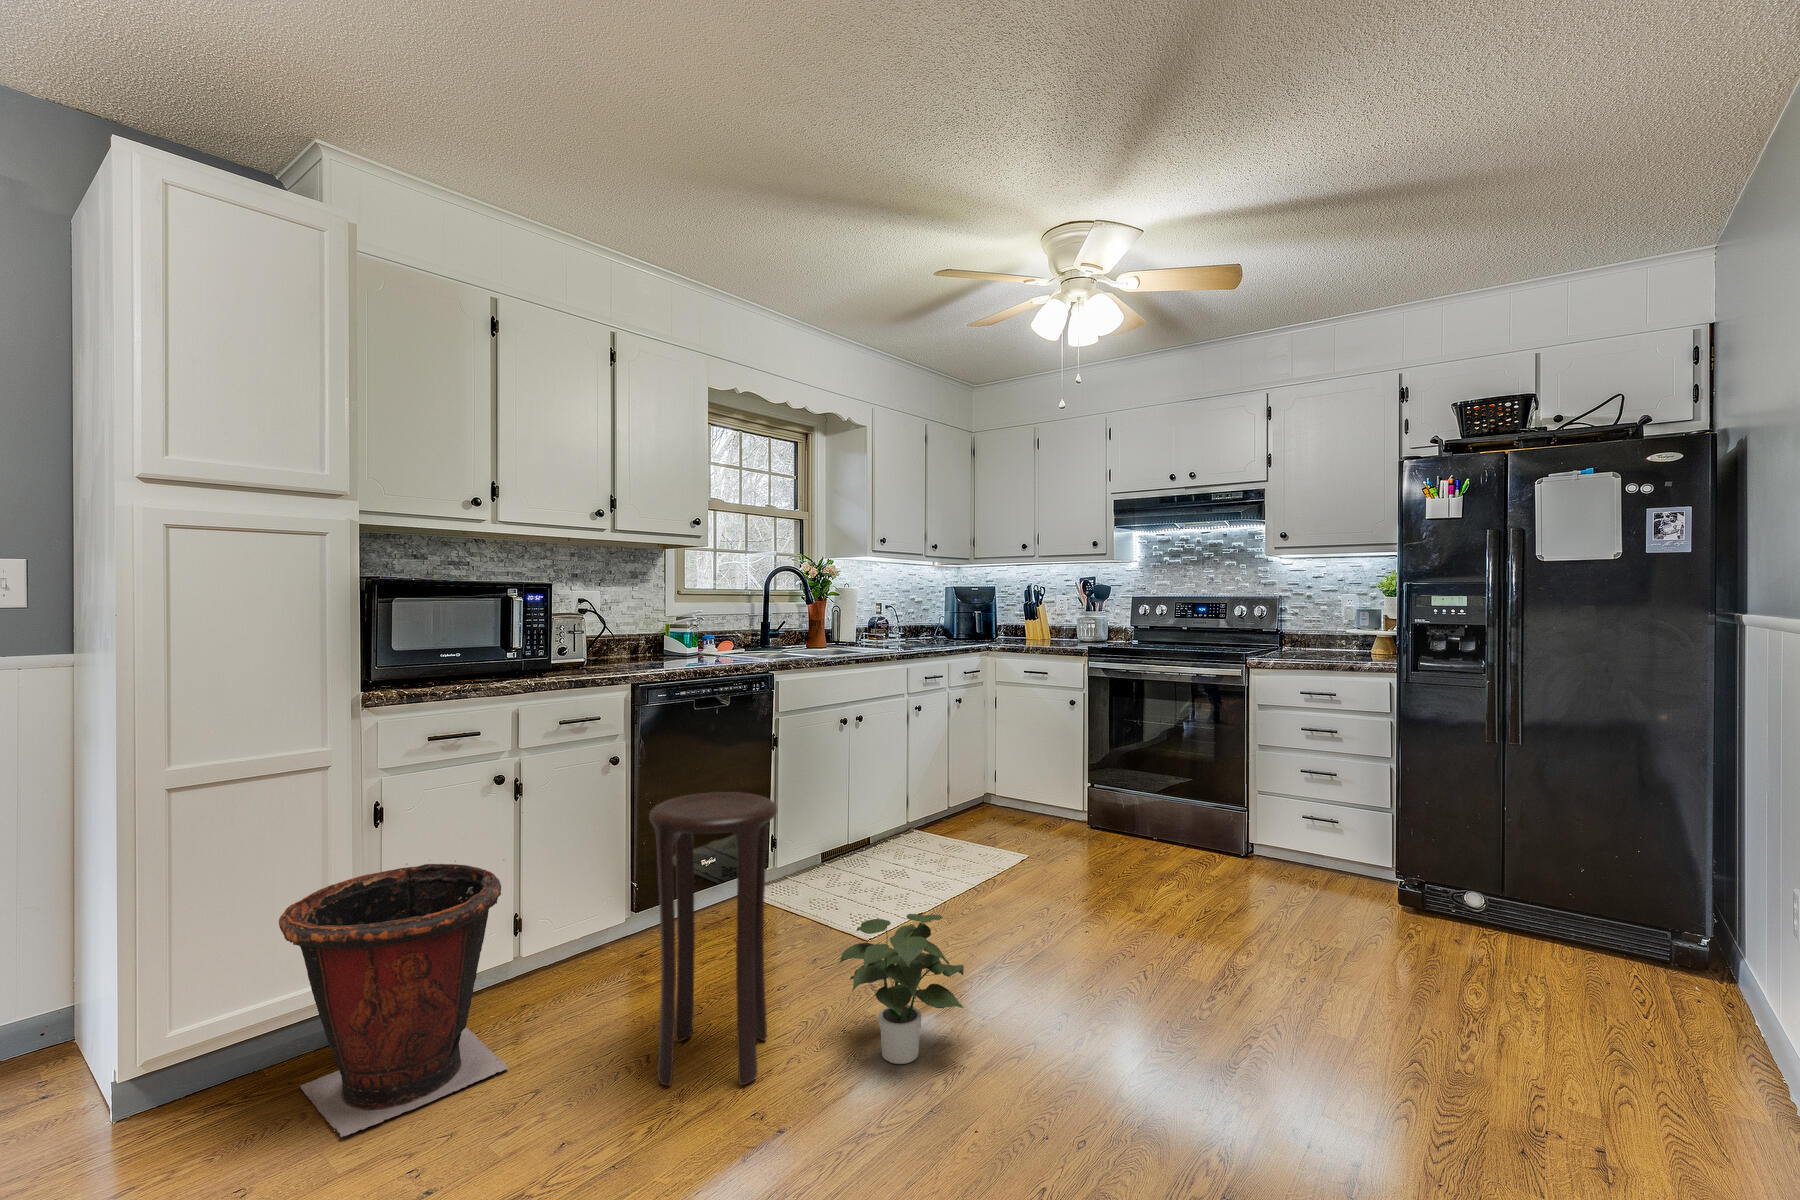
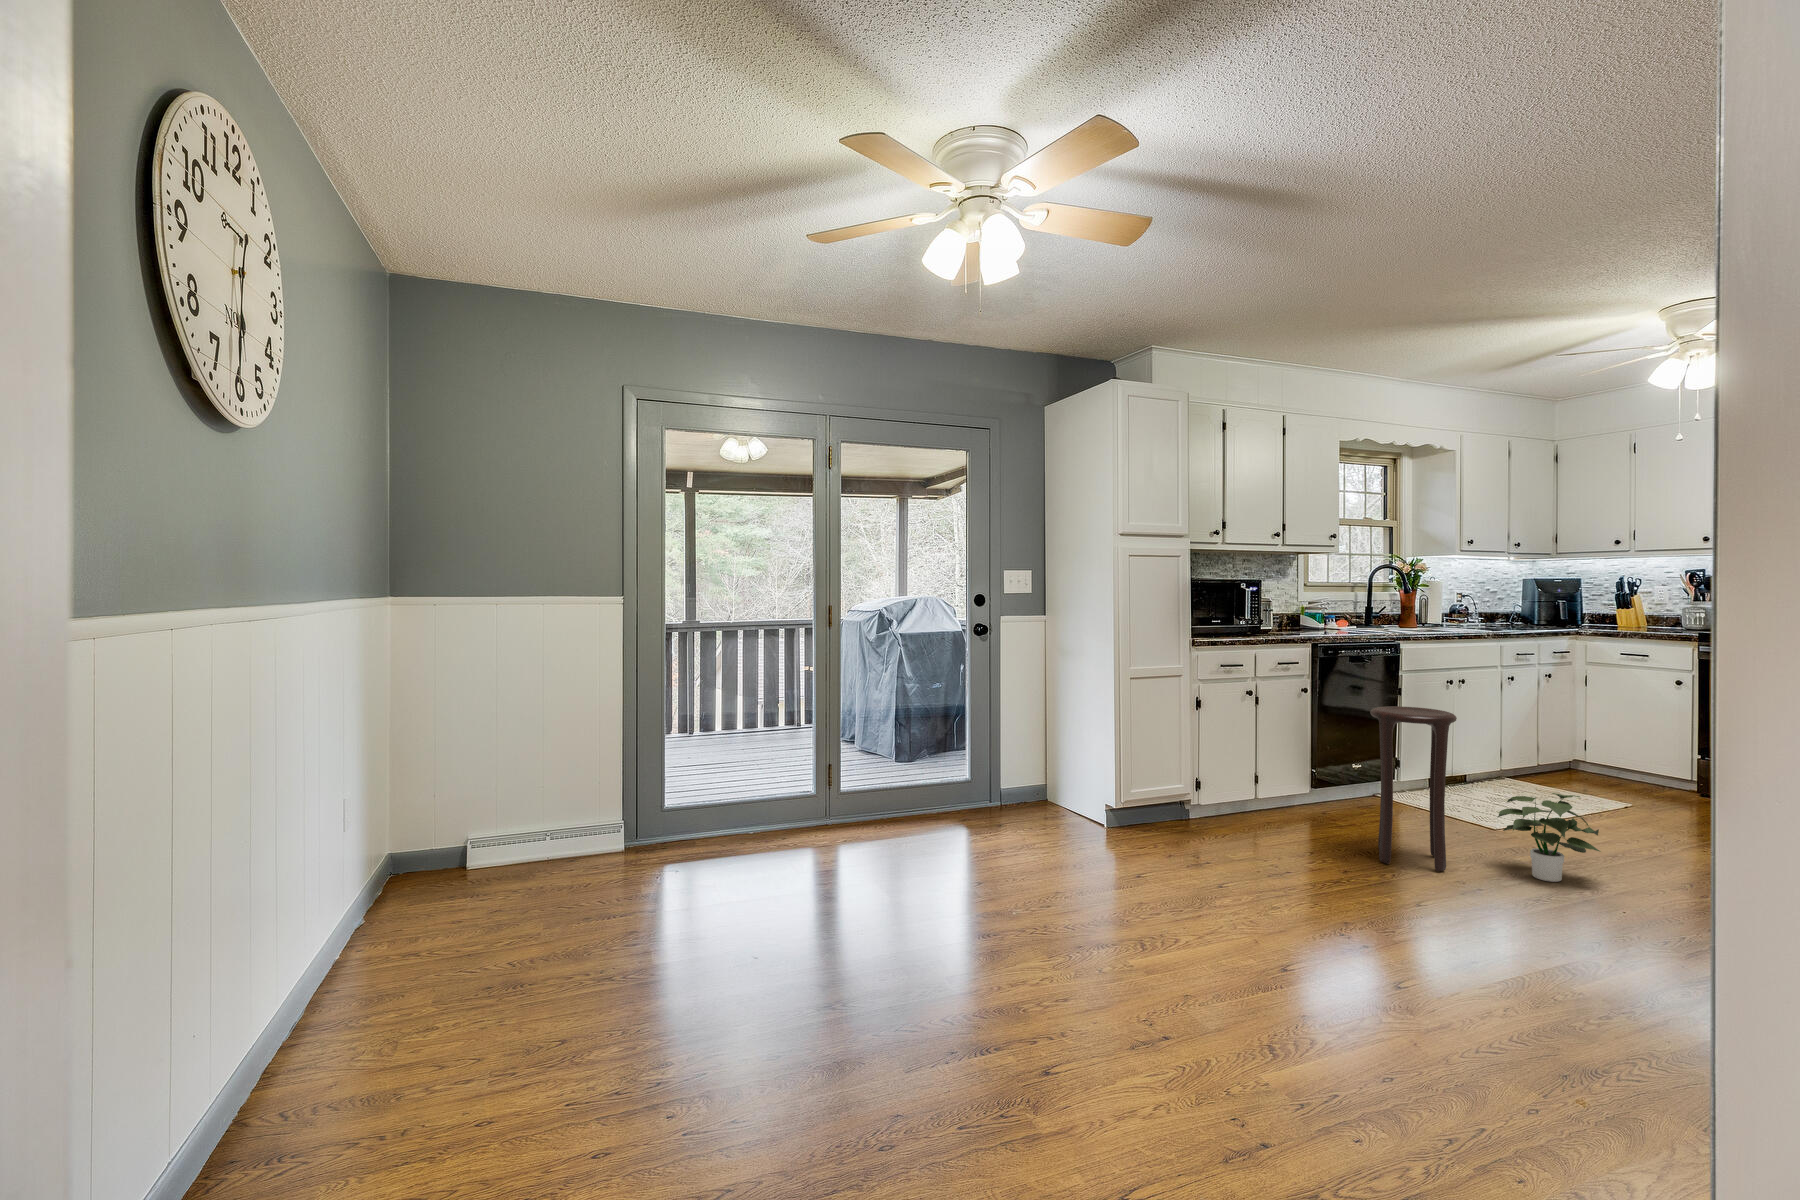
trash can: present [279,859,509,1137] -> none [1174,731,1284,851]

